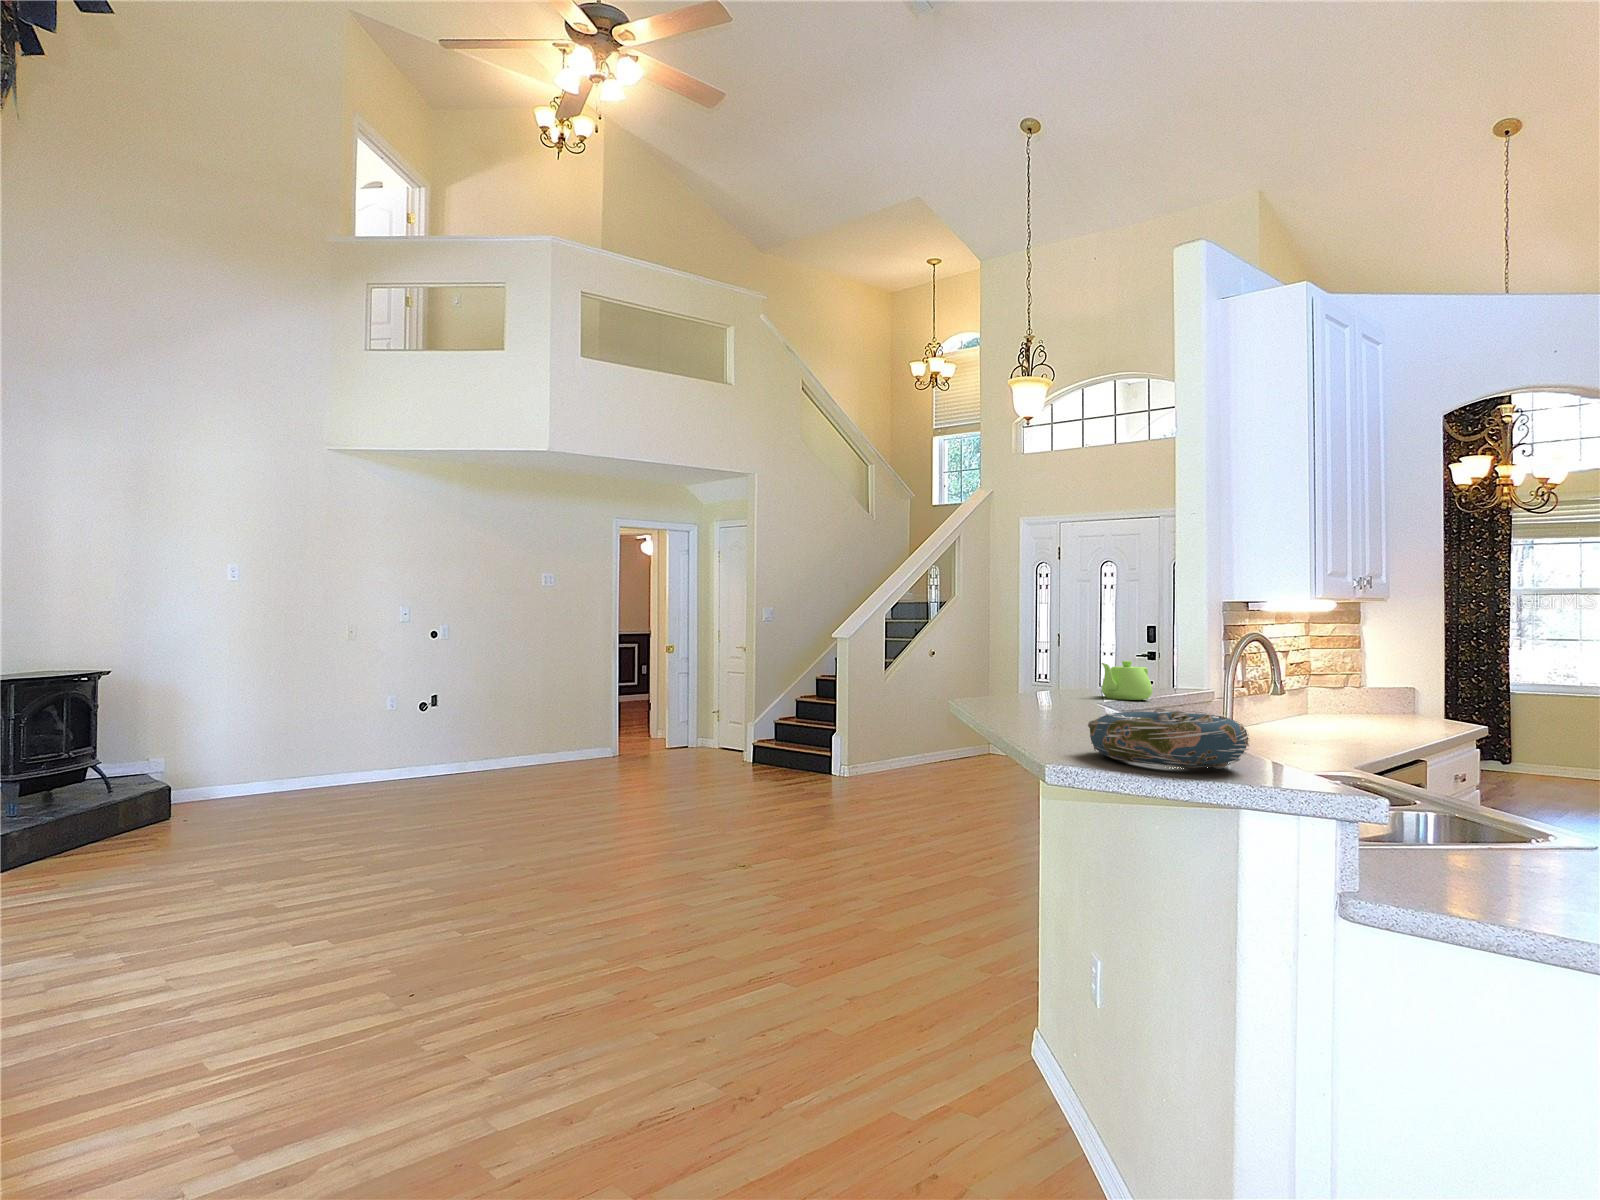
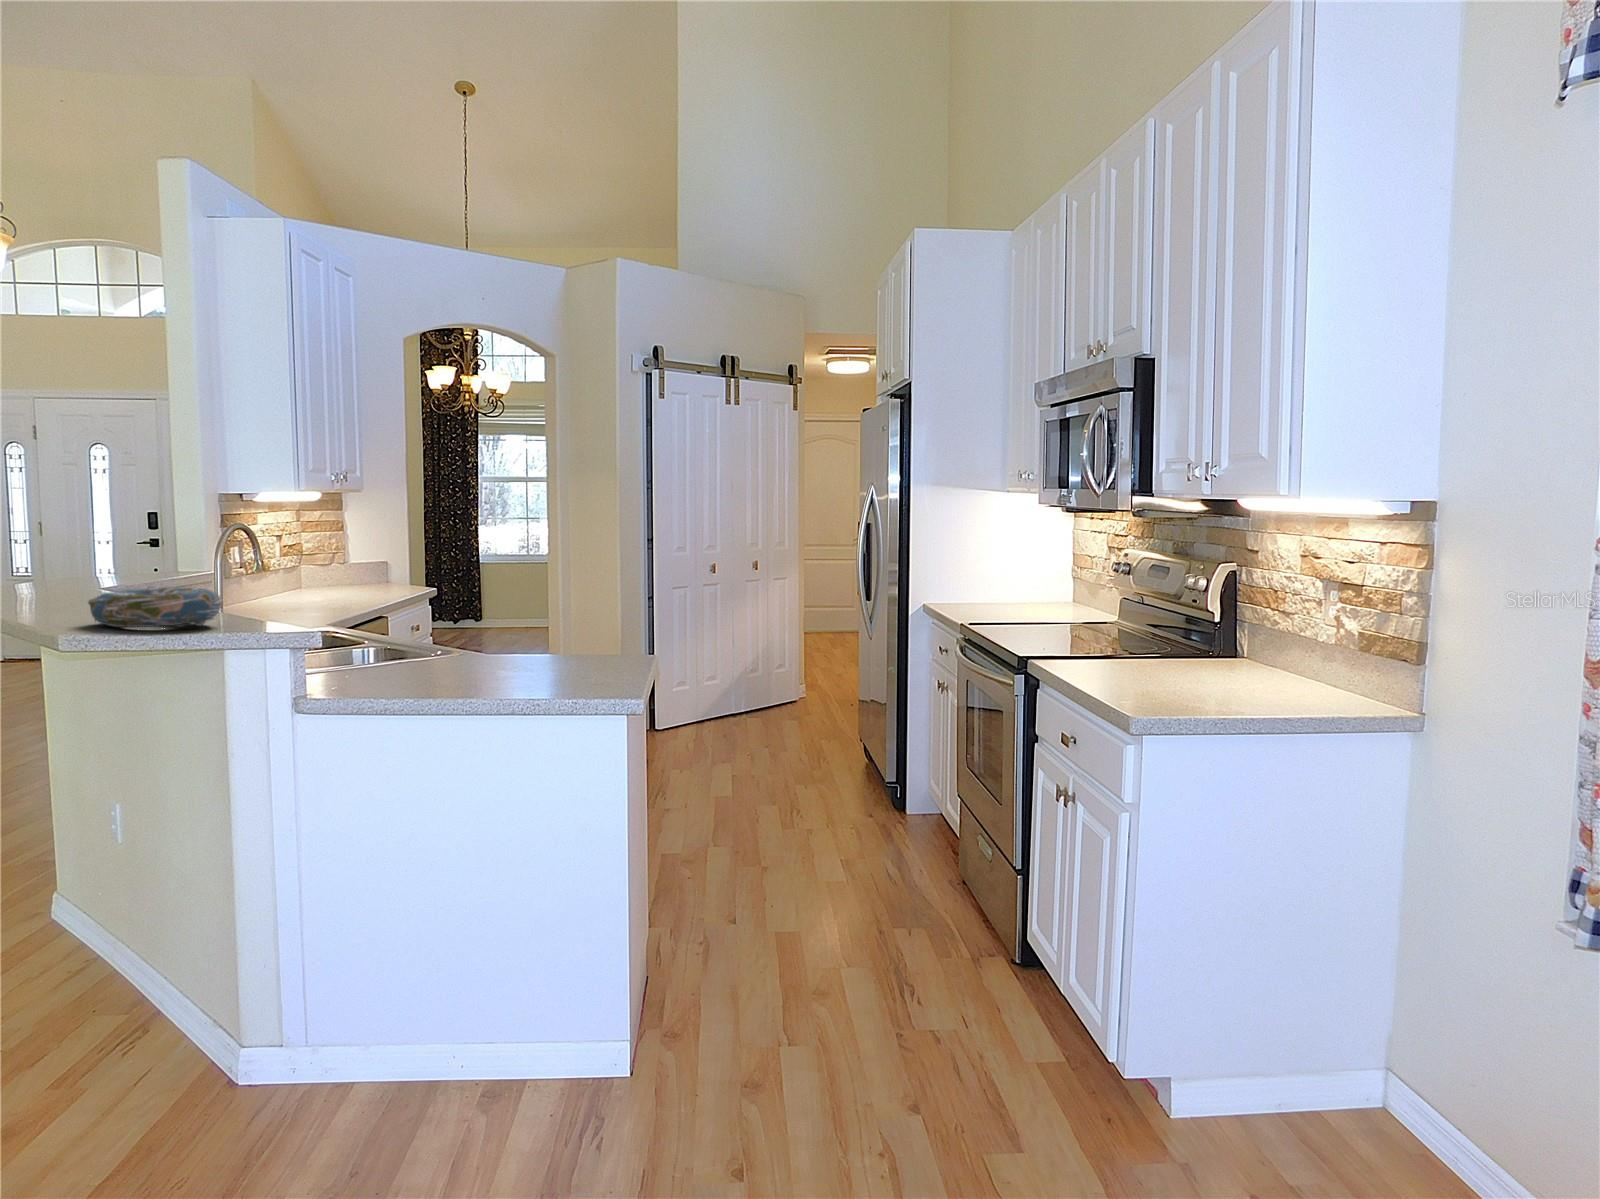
teapot: present [1102,661,1152,700] -> none [96,550,150,585]

